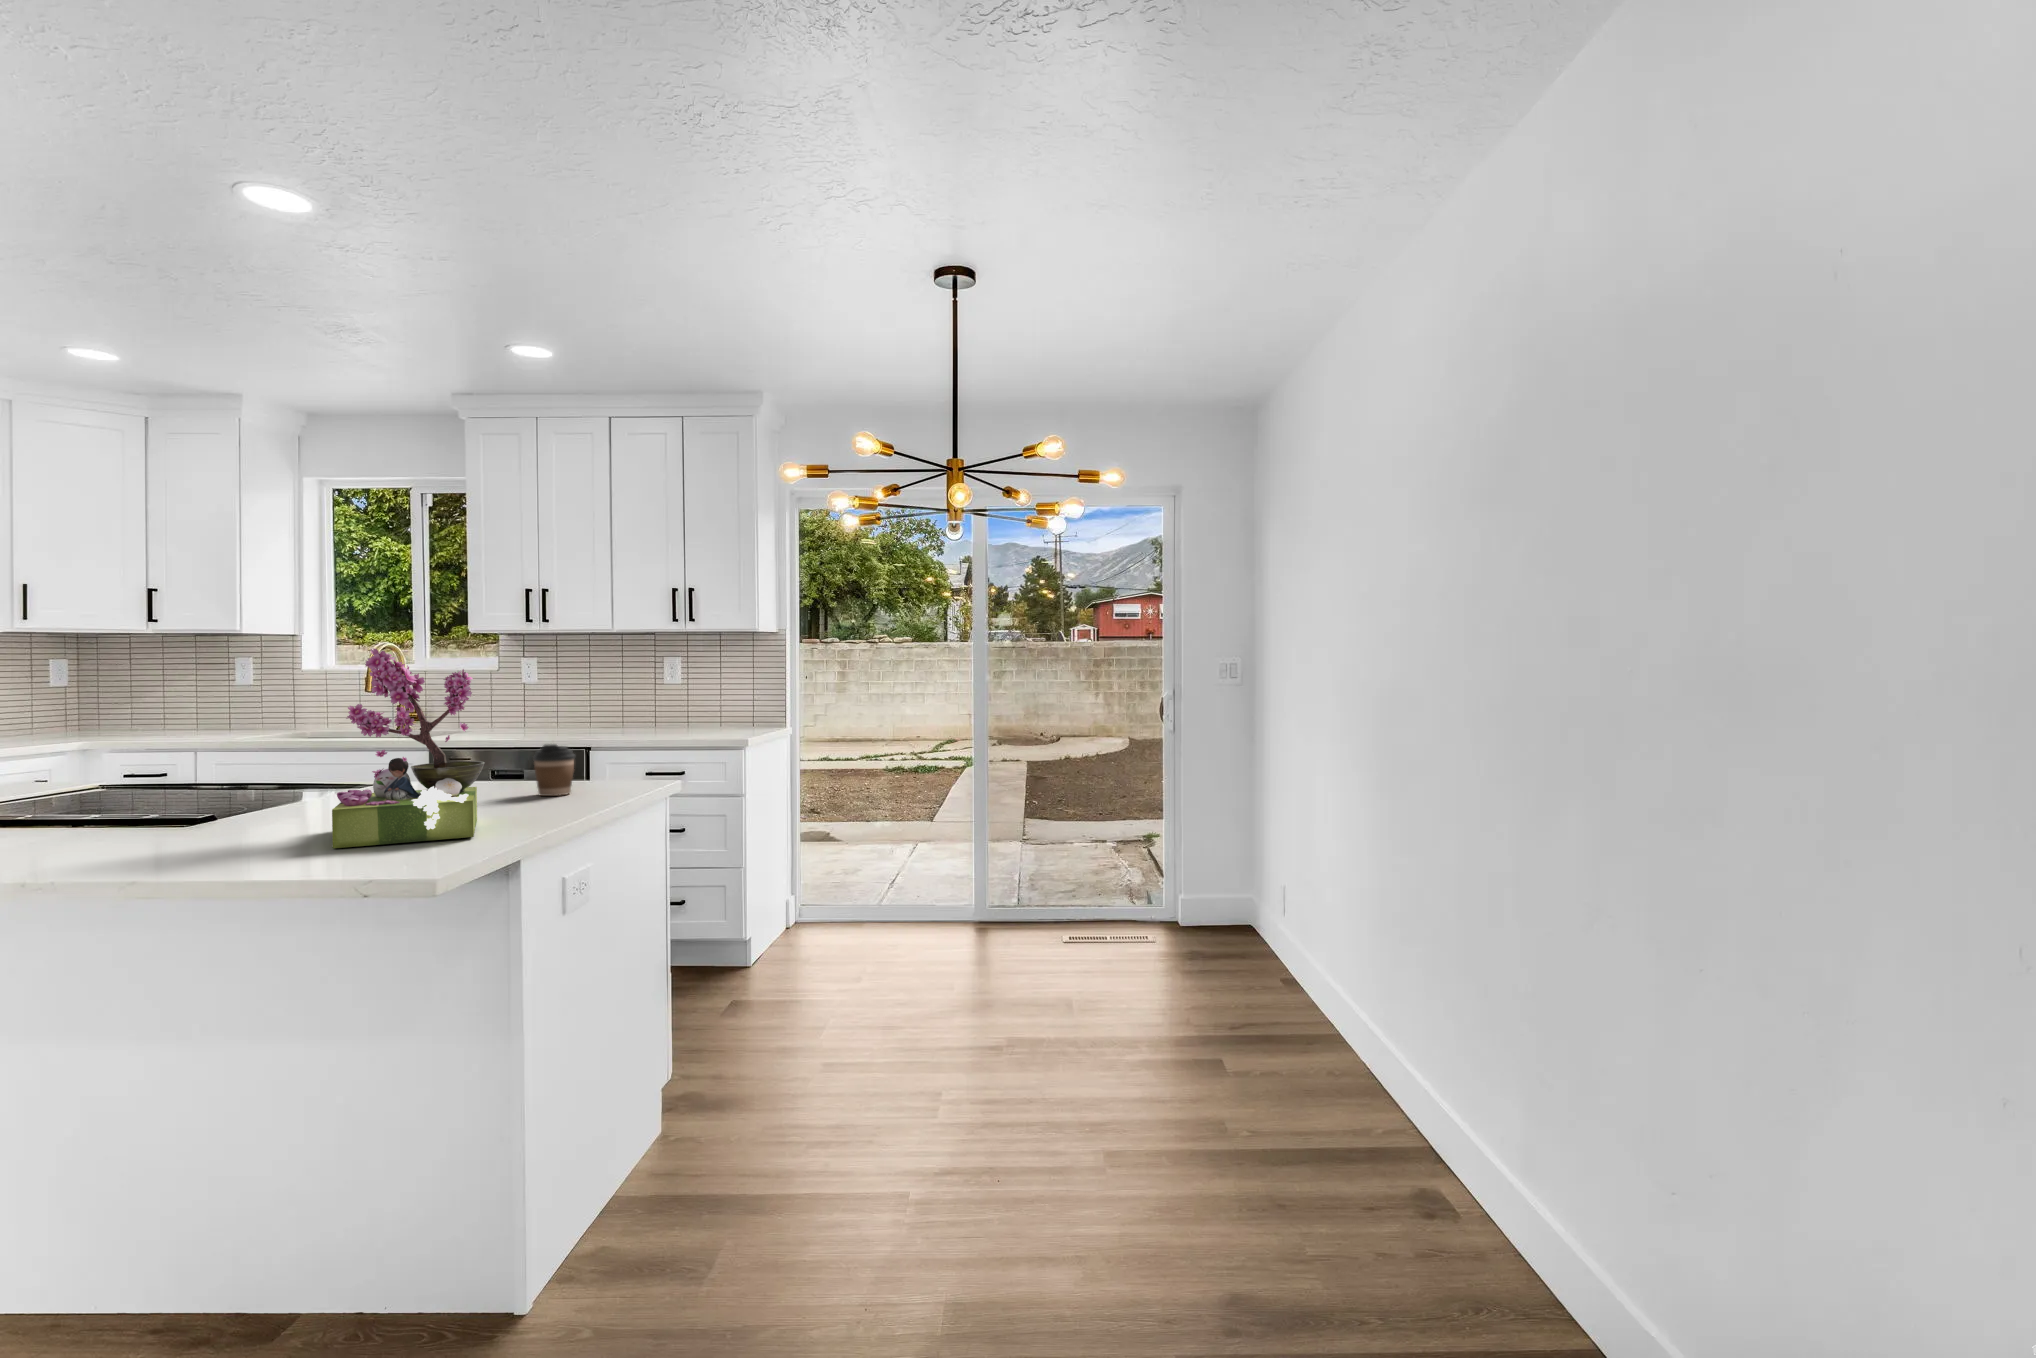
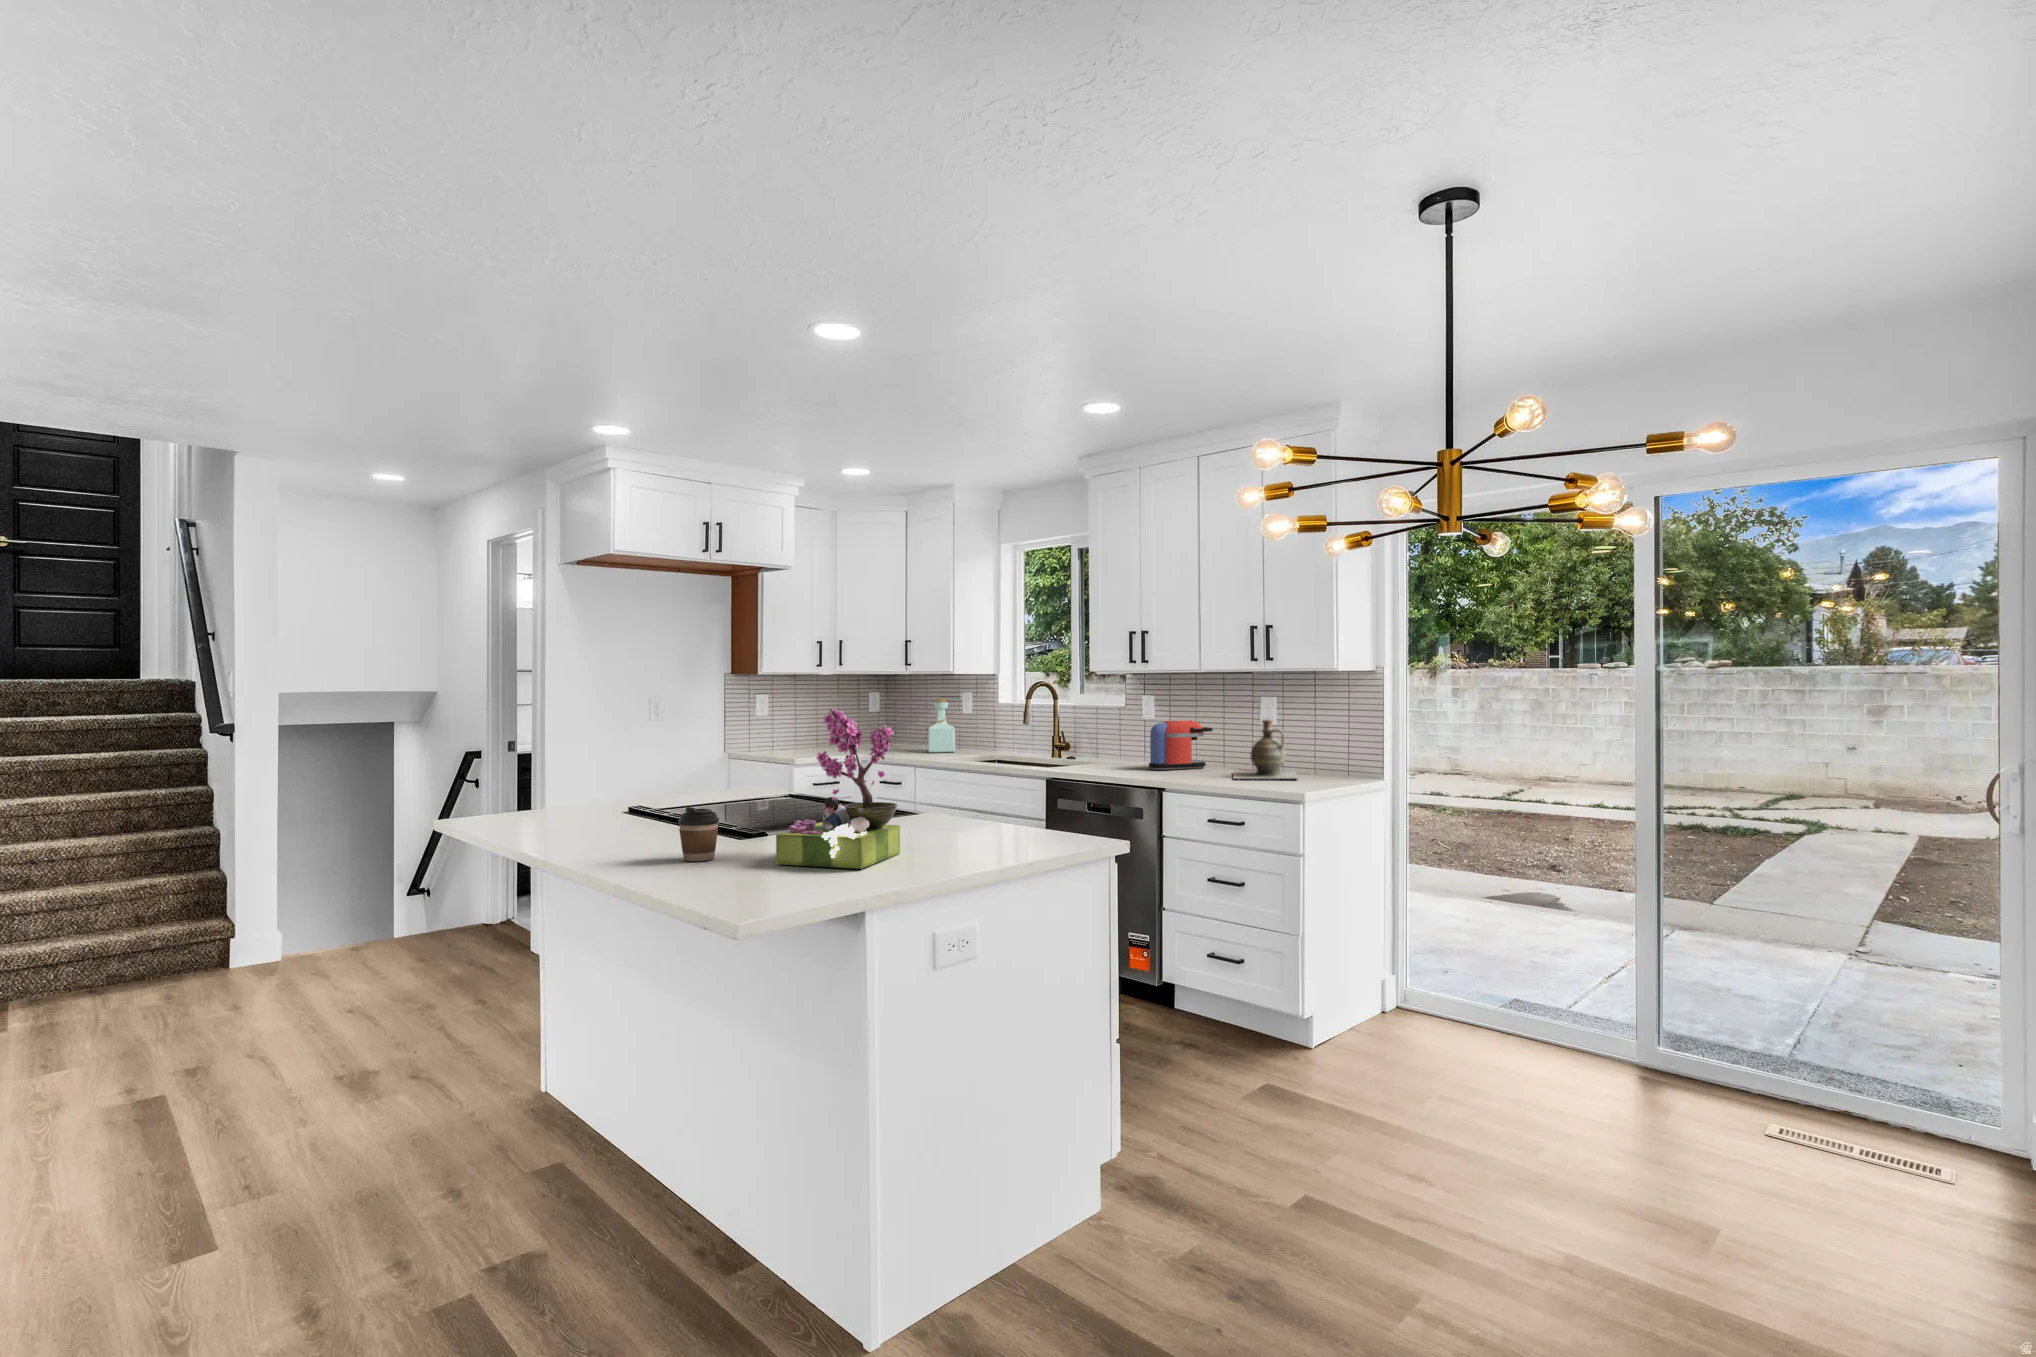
bottle: none [185,664,240,731] -> present [924,699,955,753]
ceramic jug: none [642,677,716,733] -> present [1233,720,1298,779]
coffee maker: none [546,681,610,731] -> present [1149,720,1213,770]
coffee cup: present [533,744,575,796] -> present [678,807,719,861]

